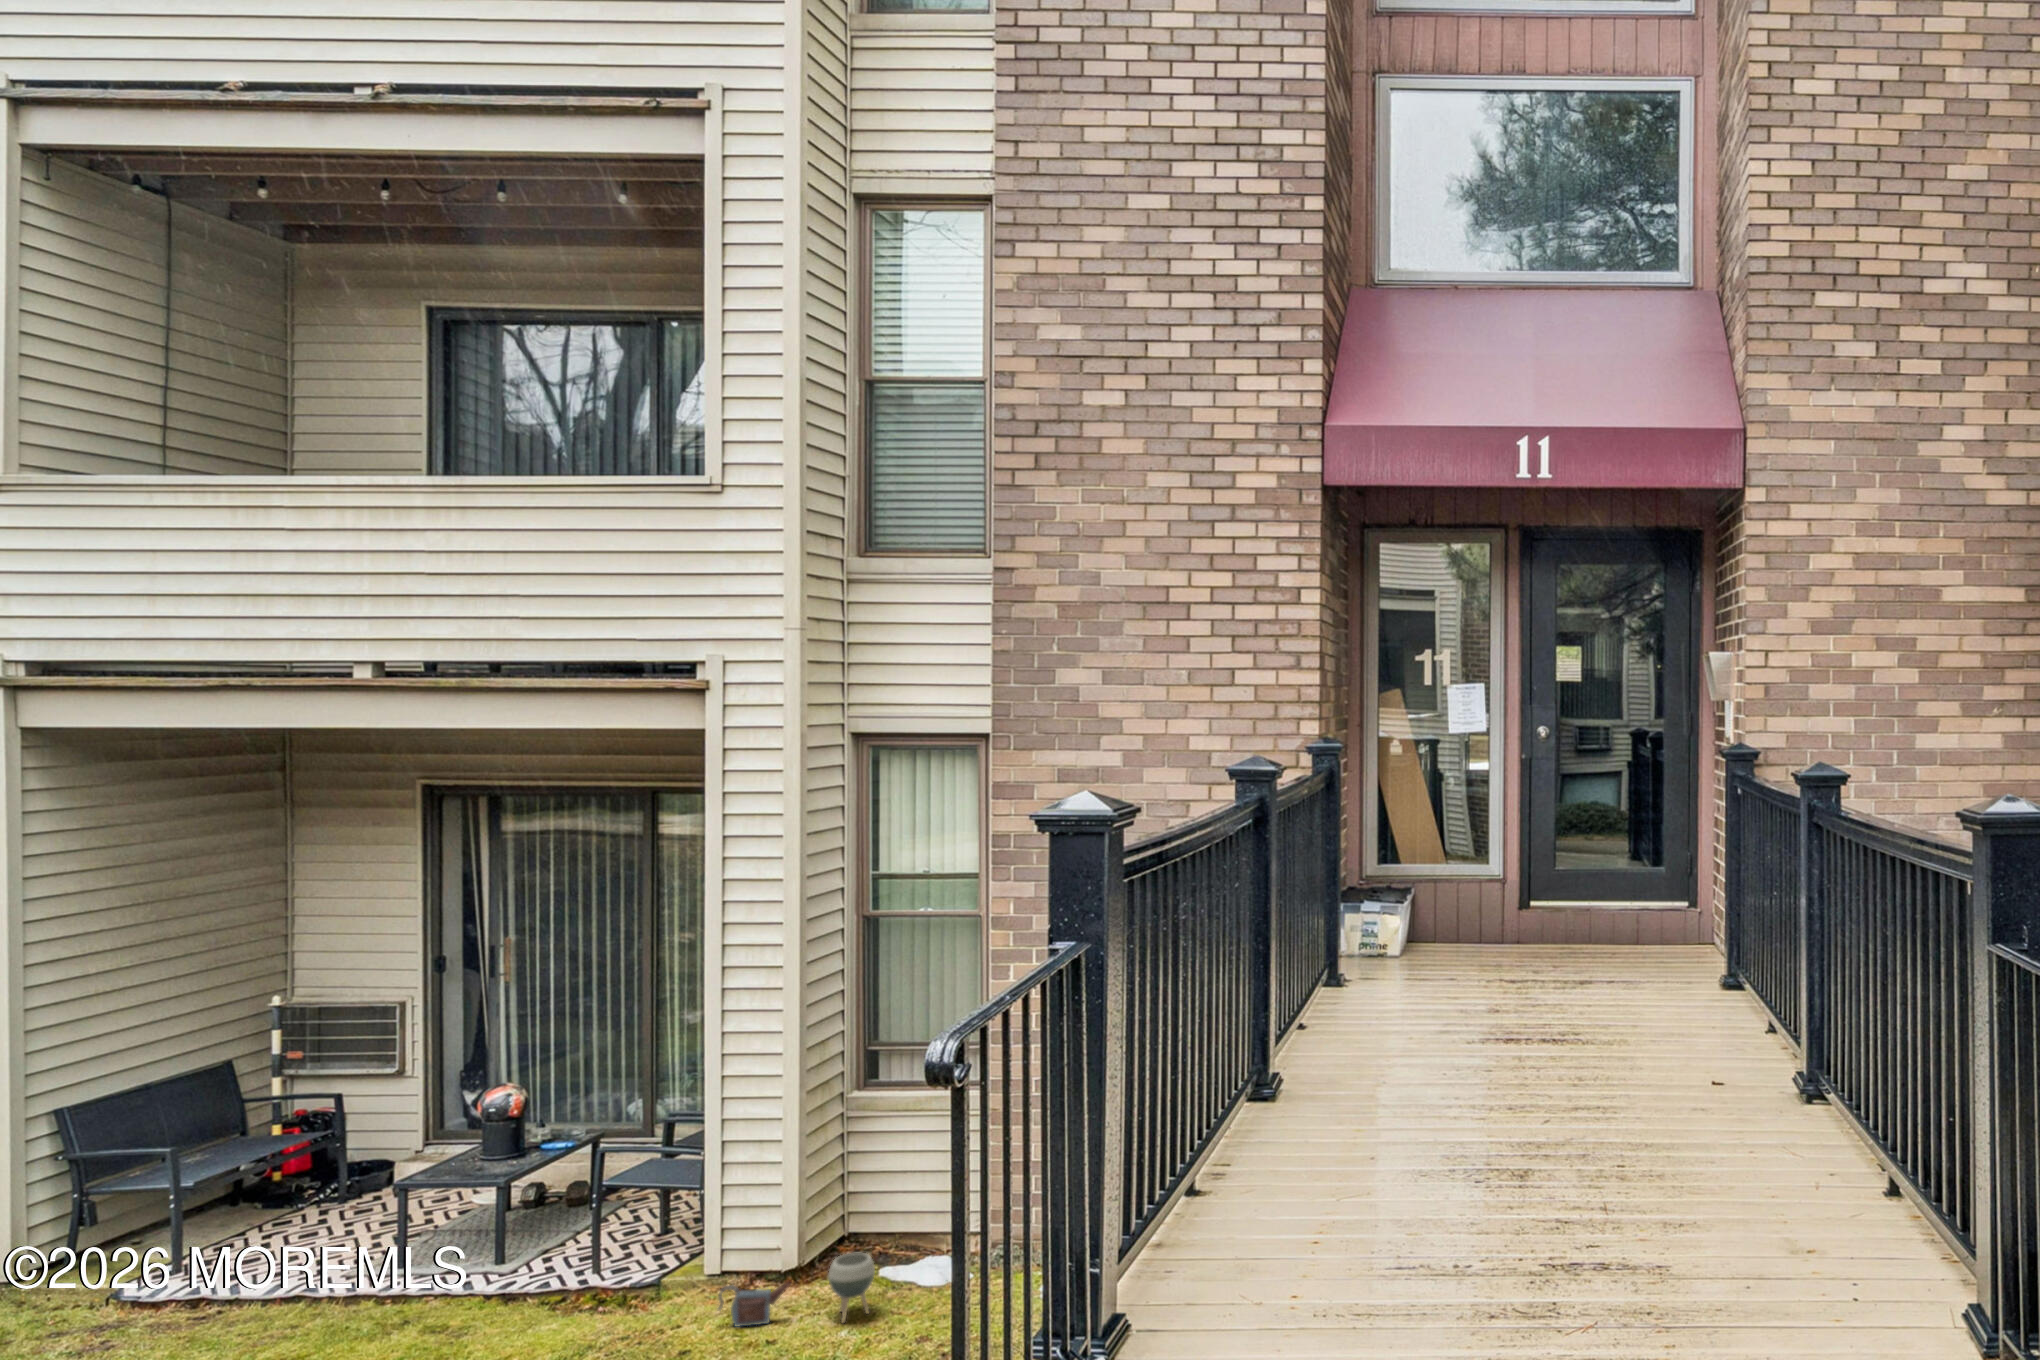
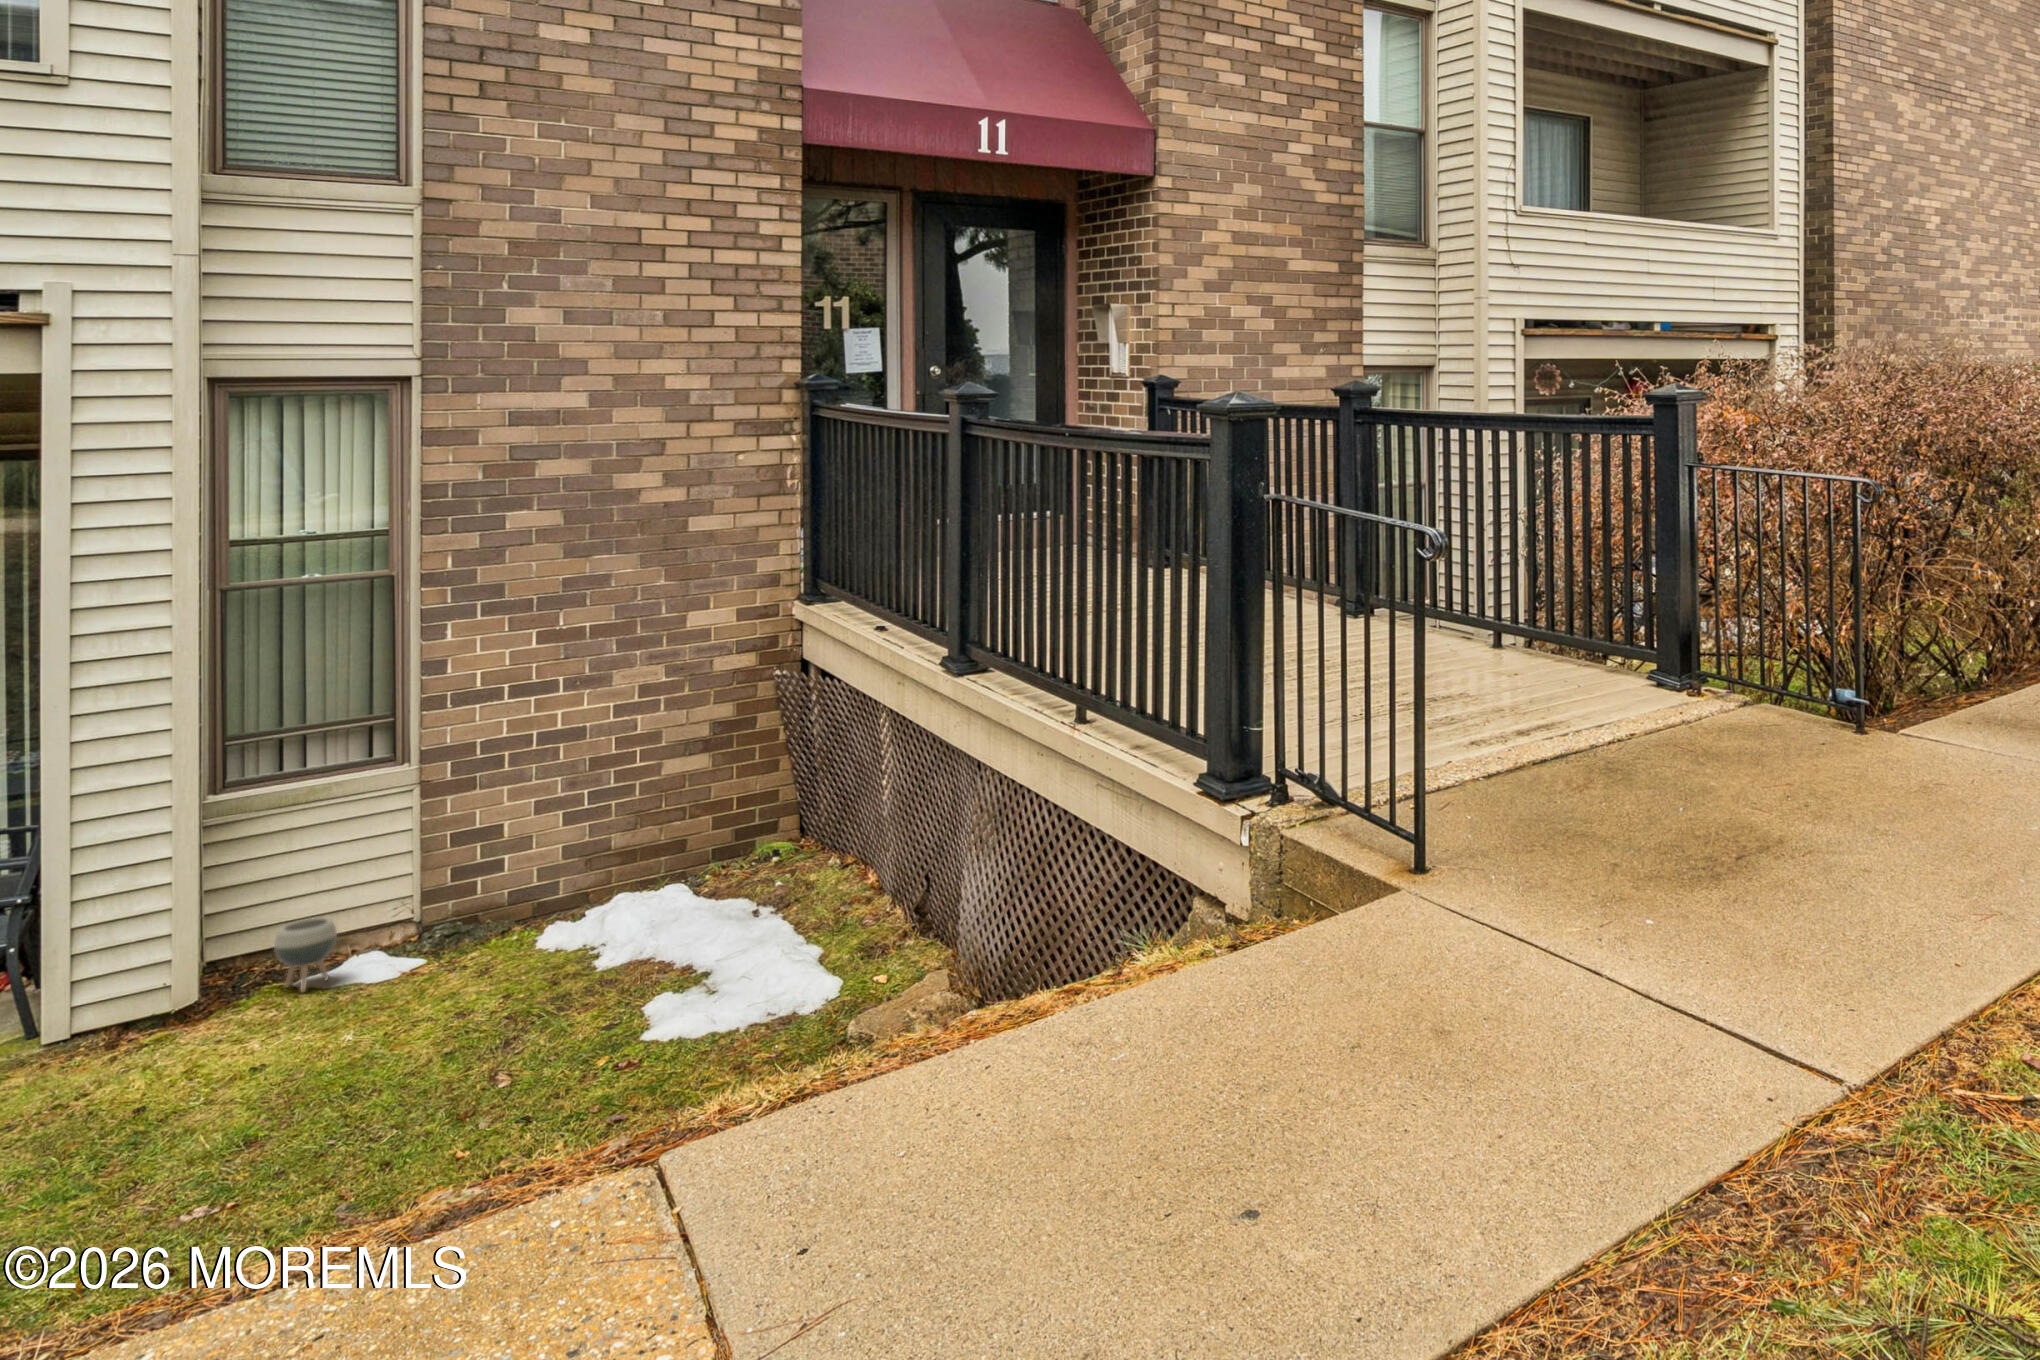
watering can: present [718,1282,791,1327] -> none [117,963,226,1029]

